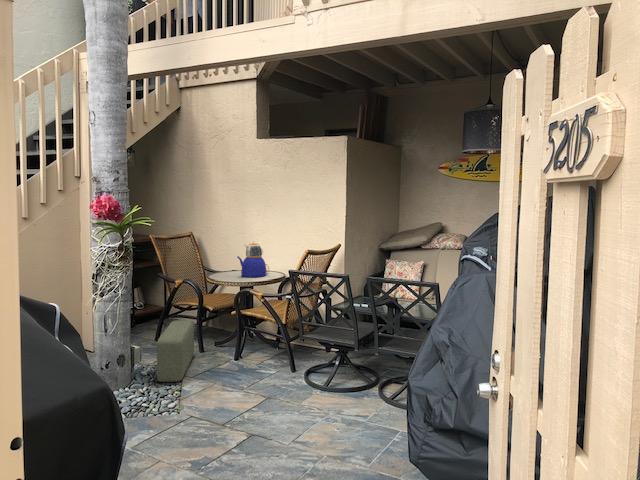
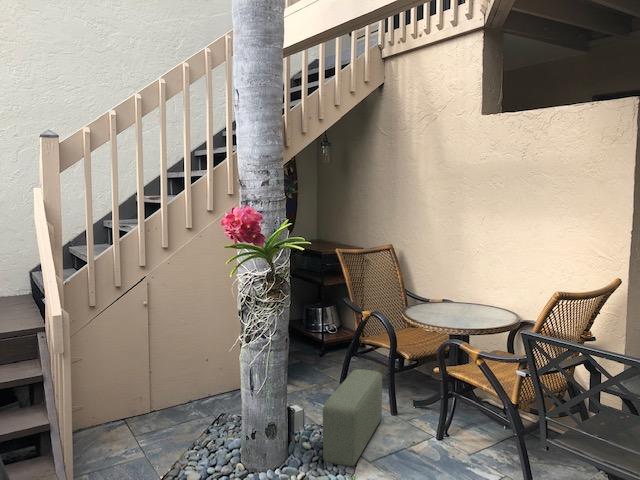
teapot: present [237,243,269,277] -> none [445,264,495,317]

